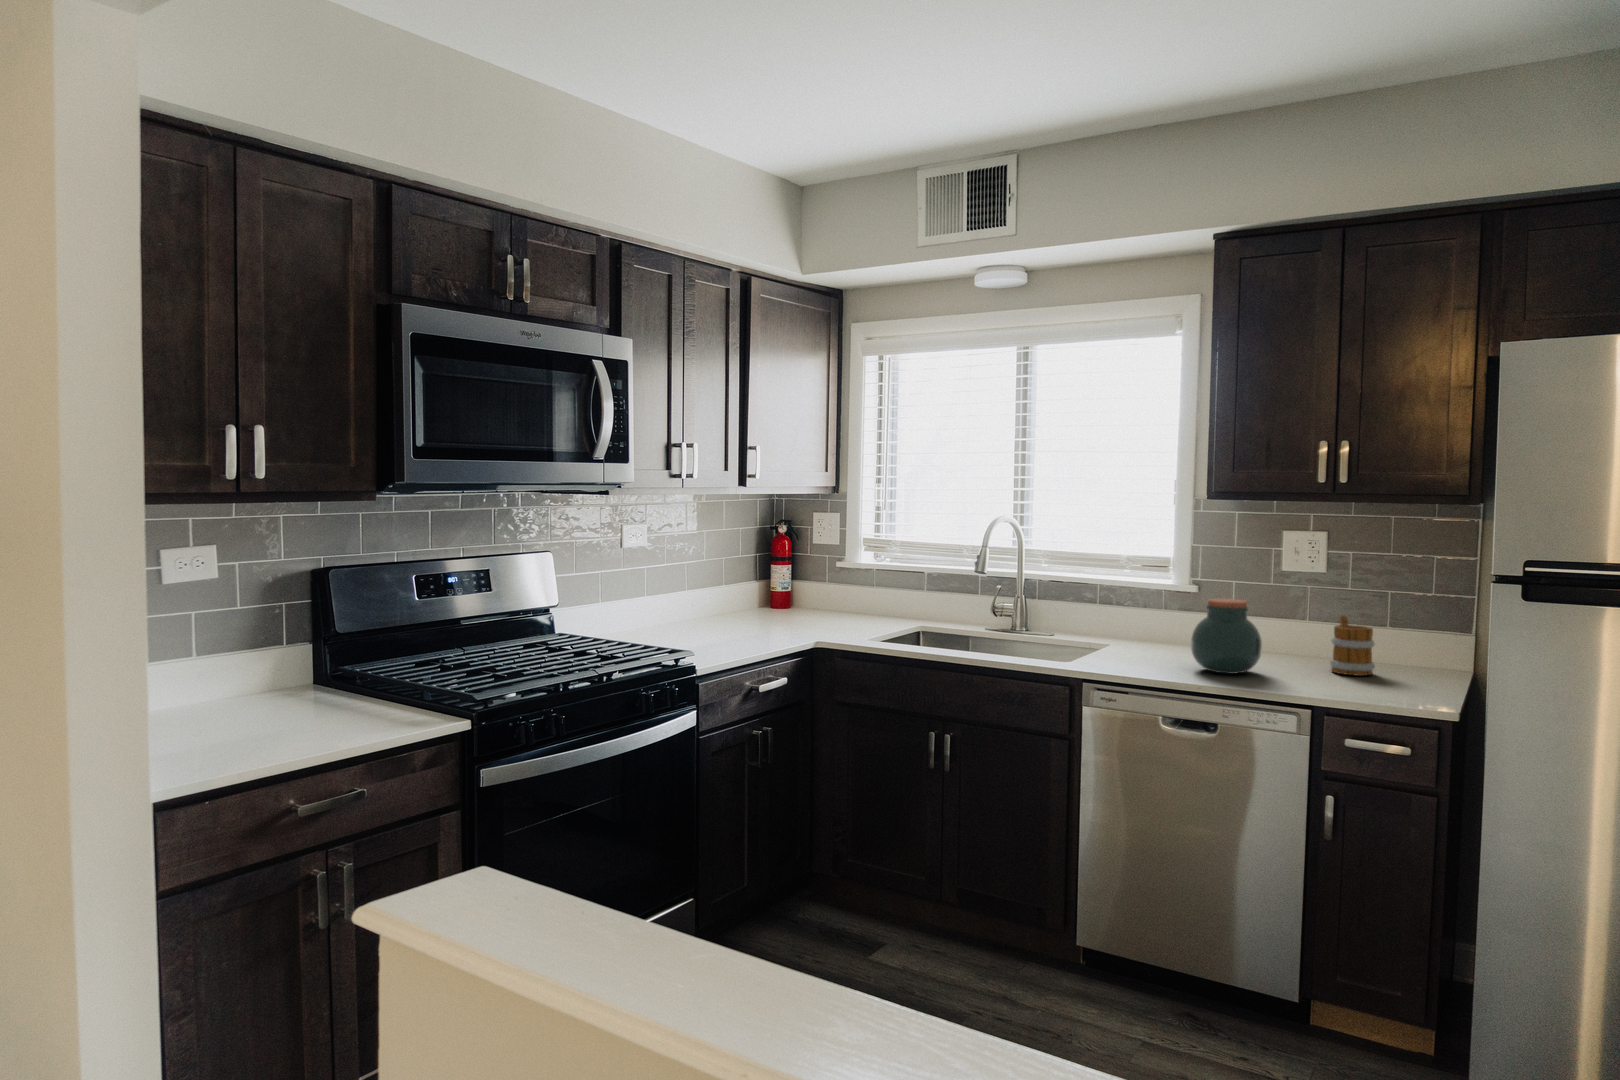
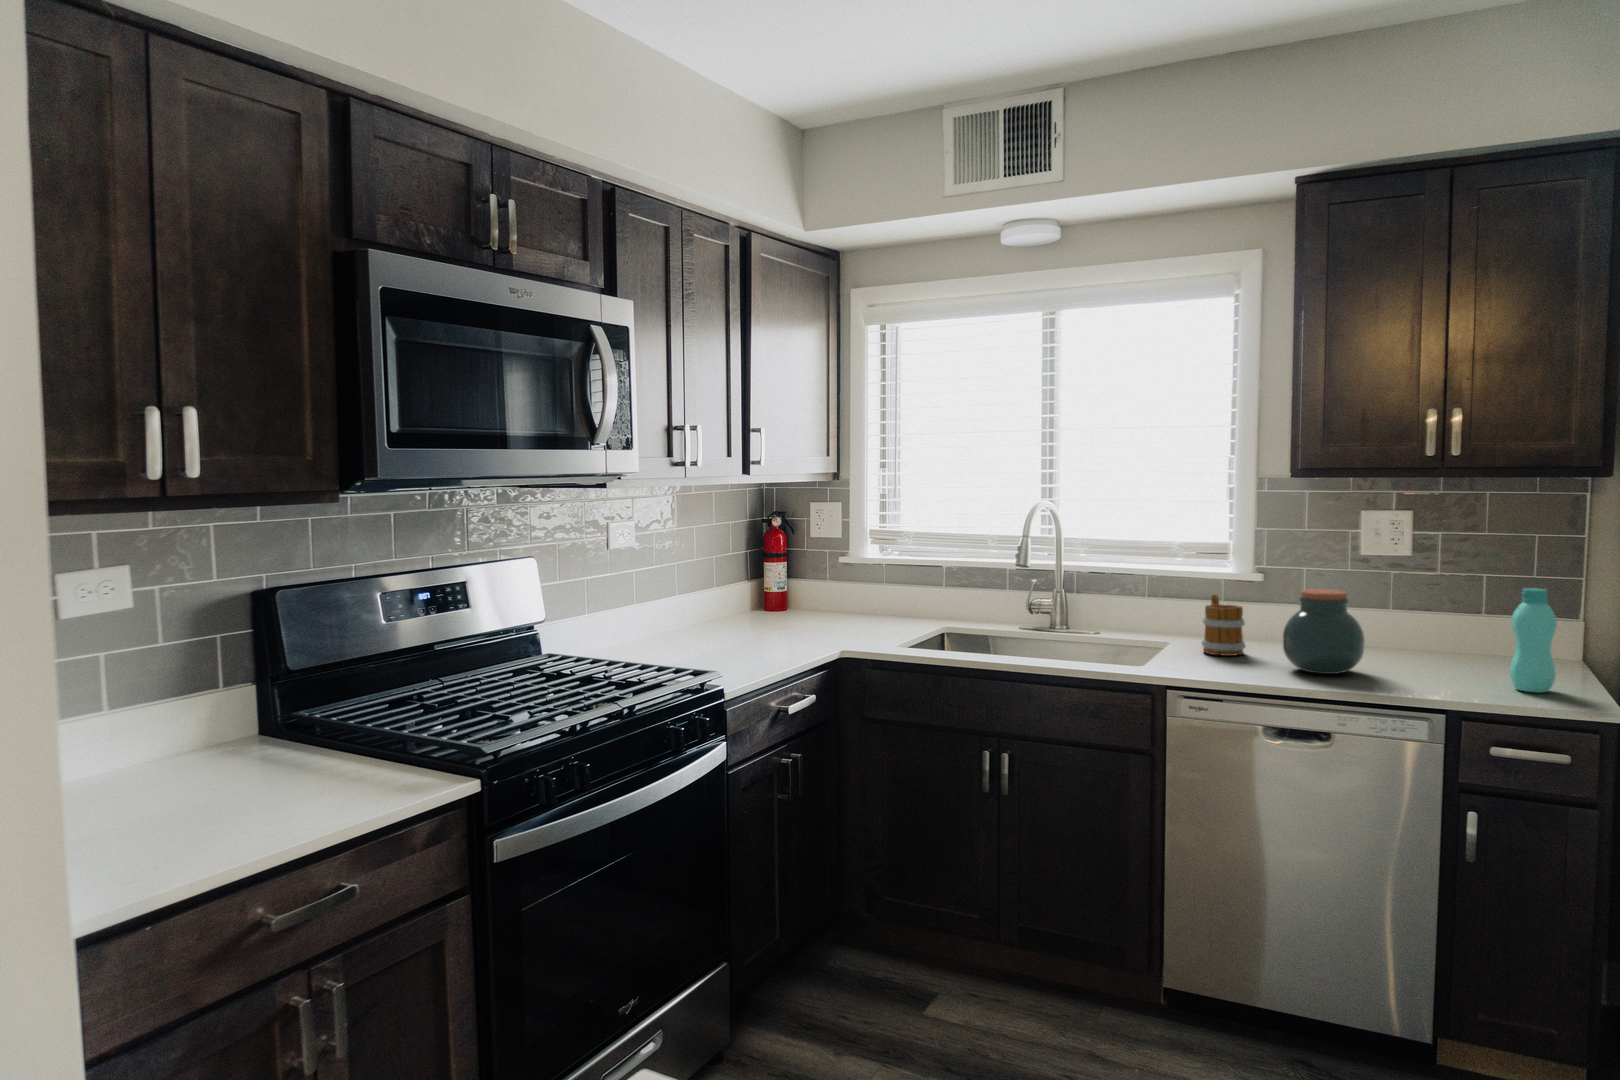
bottle: none [1382,602,1420,694] -> present [1510,588,1557,693]
mug: present [1330,616,1375,676] -> present [1202,595,1245,656]

